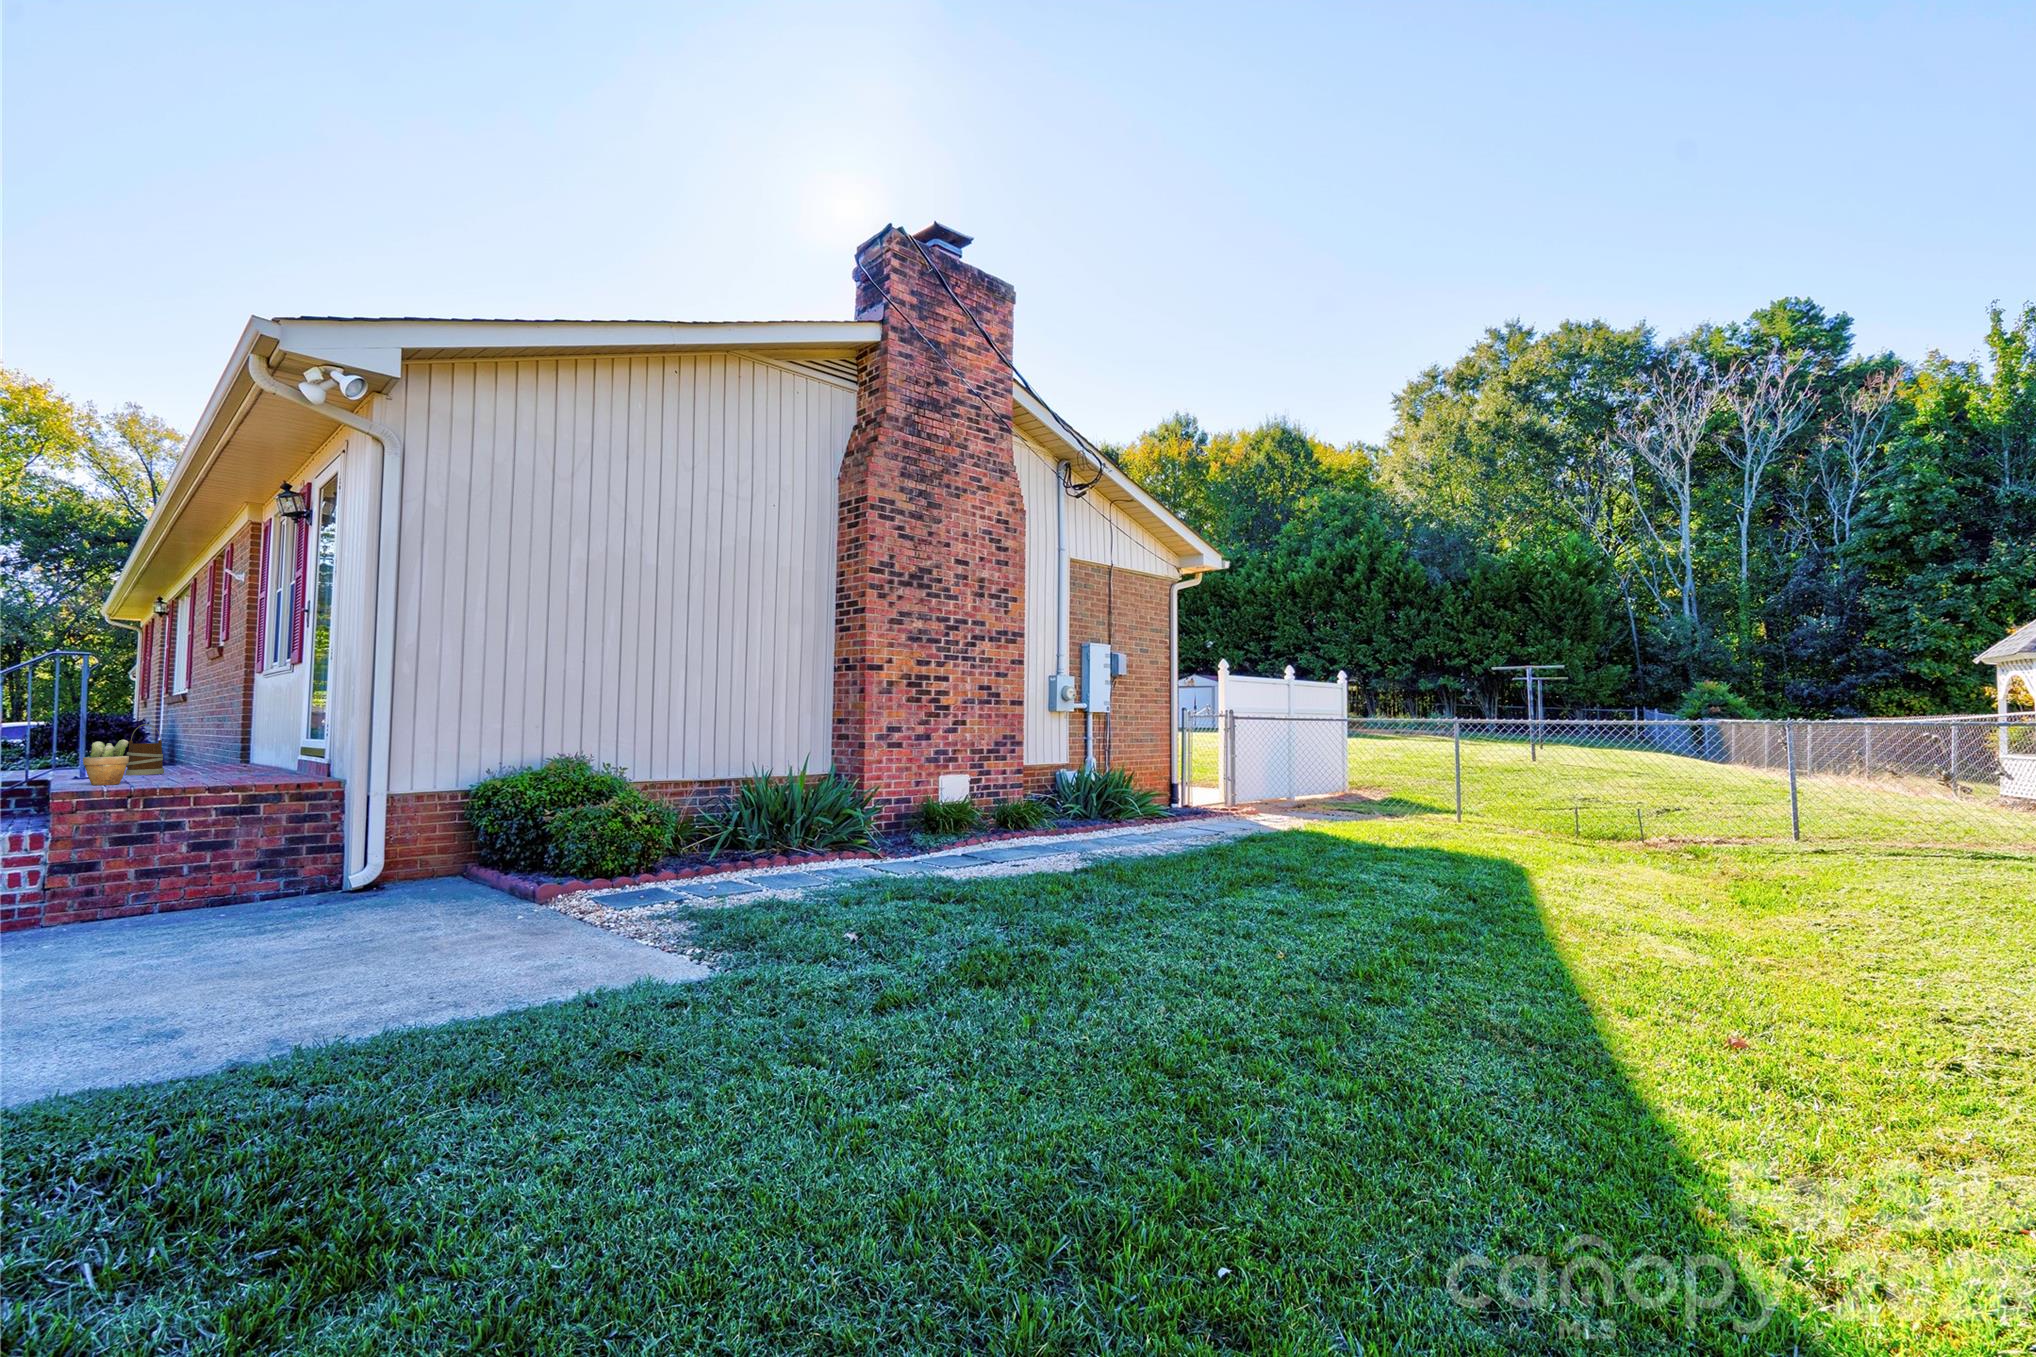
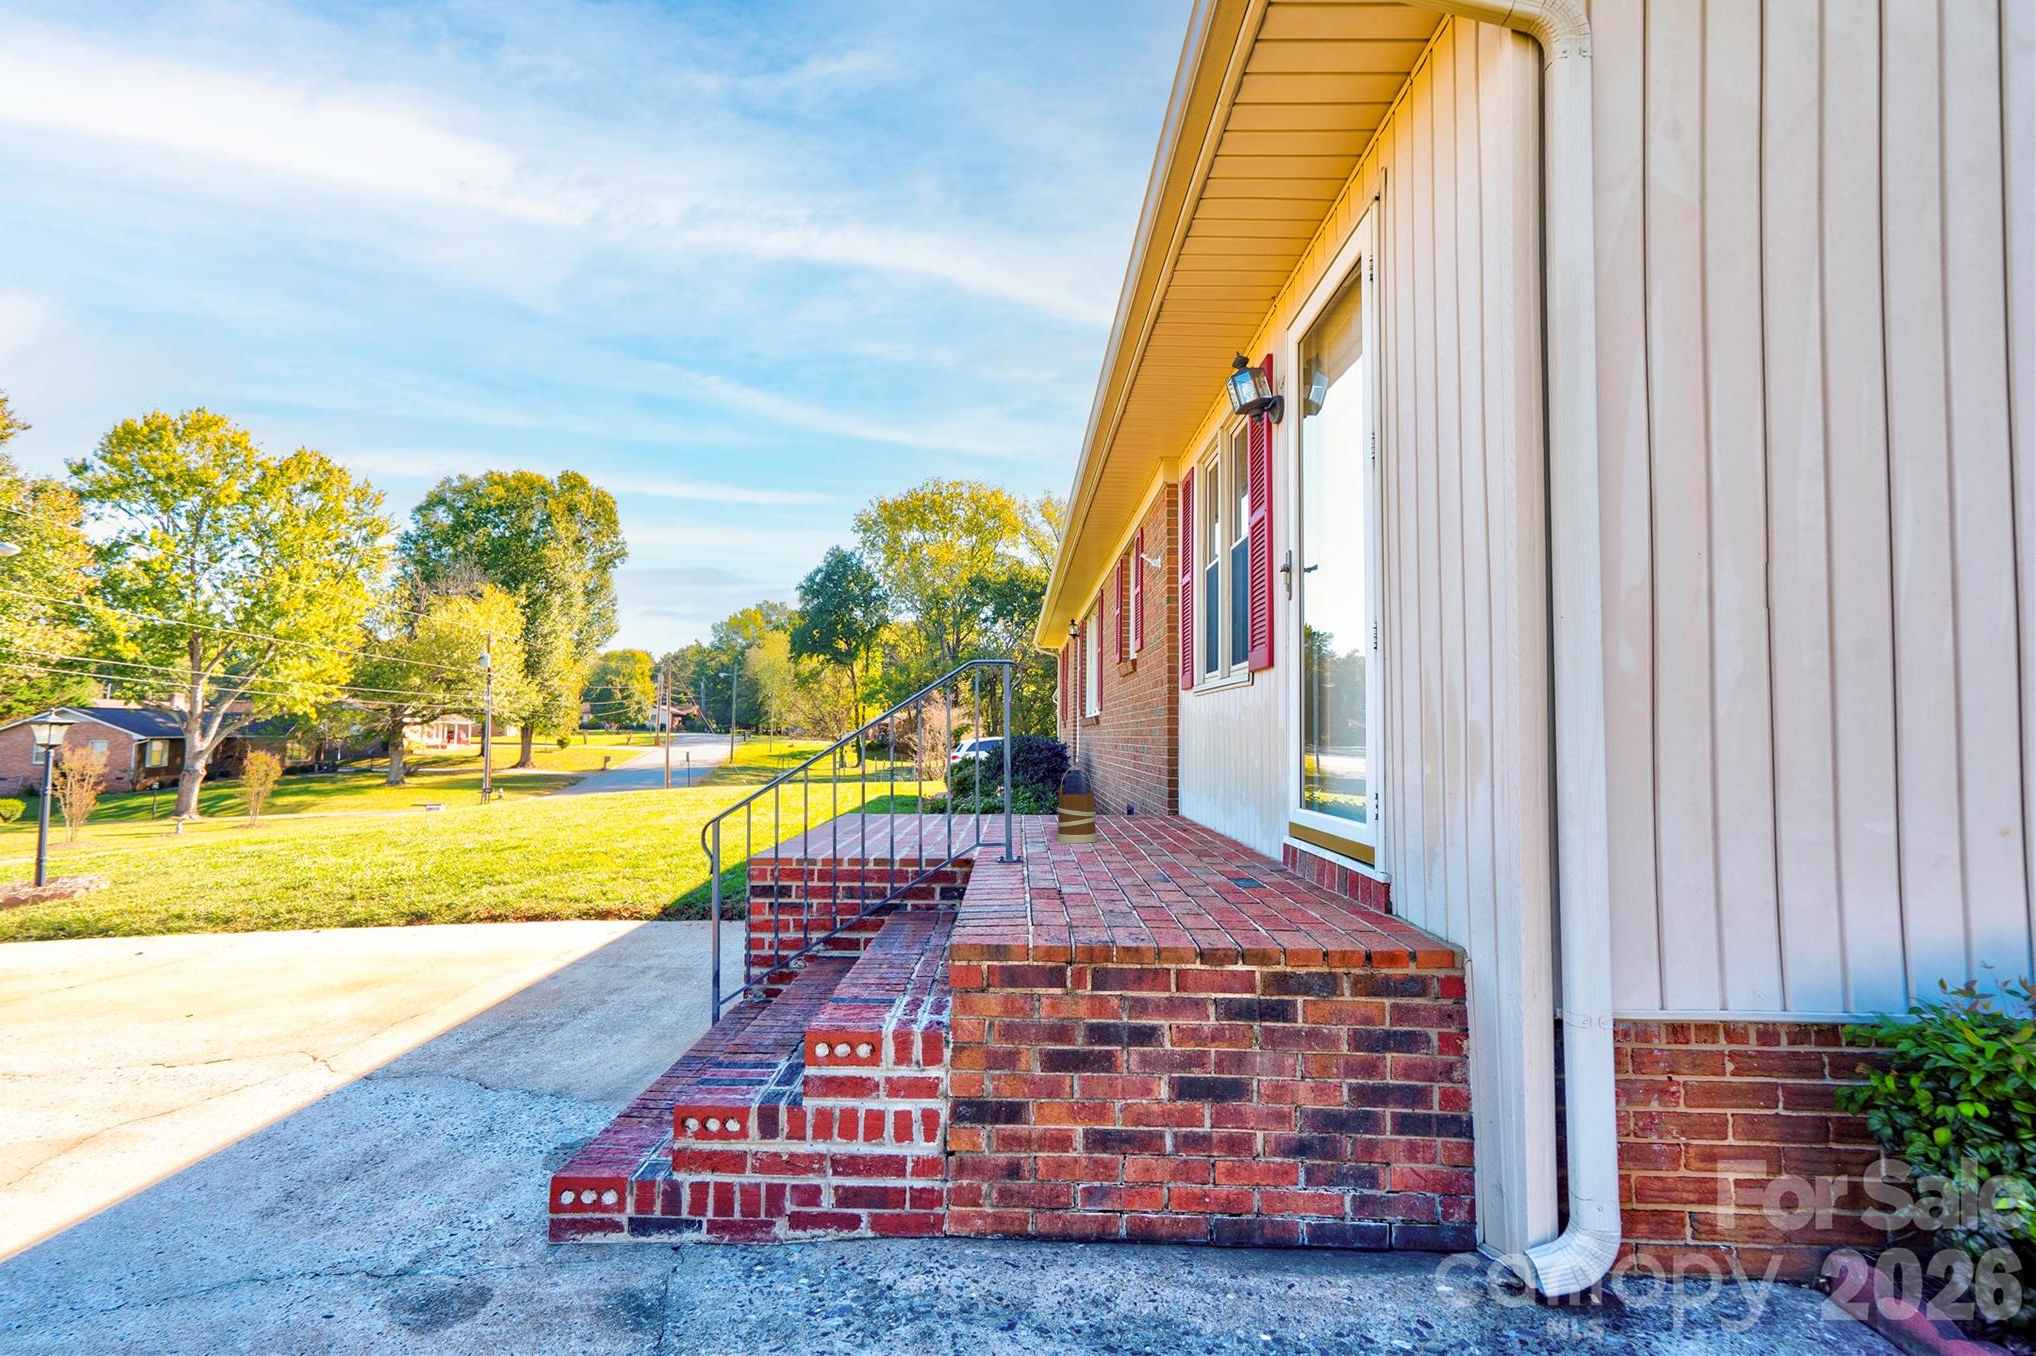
potted plant: present [83,740,129,785] -> none [1003,809,1062,894]

